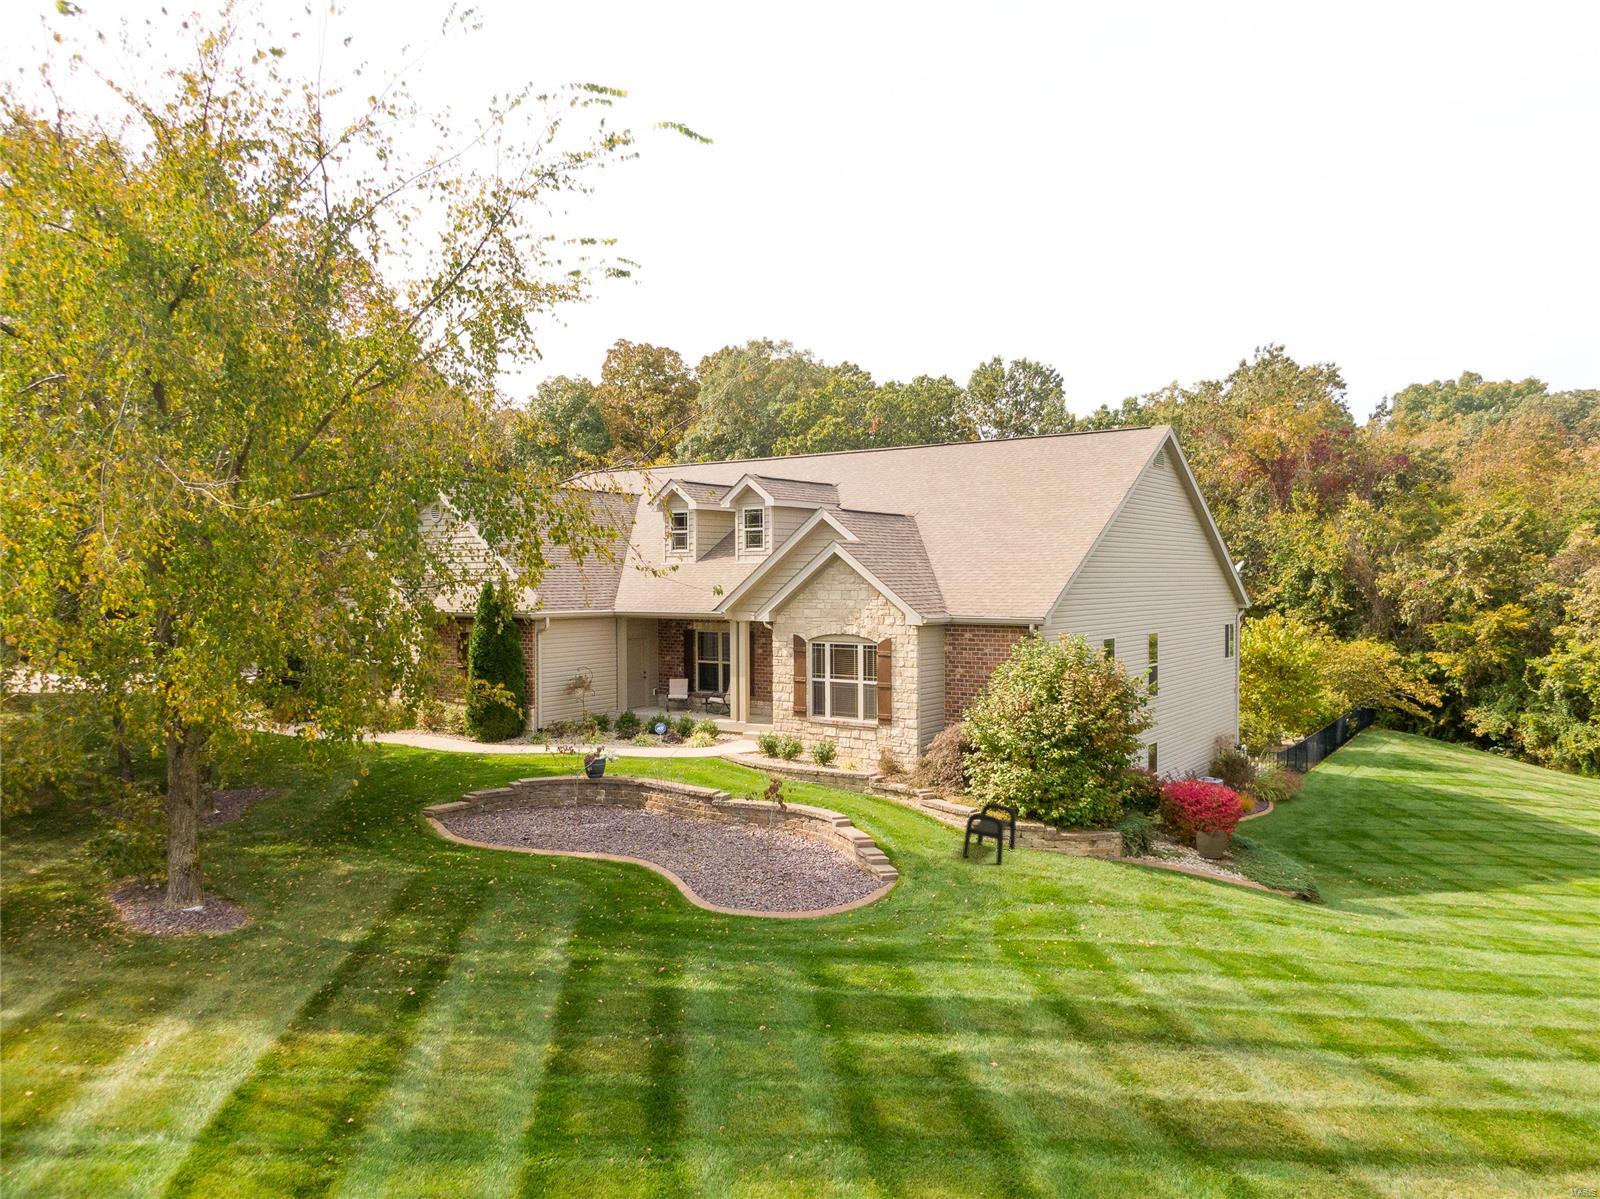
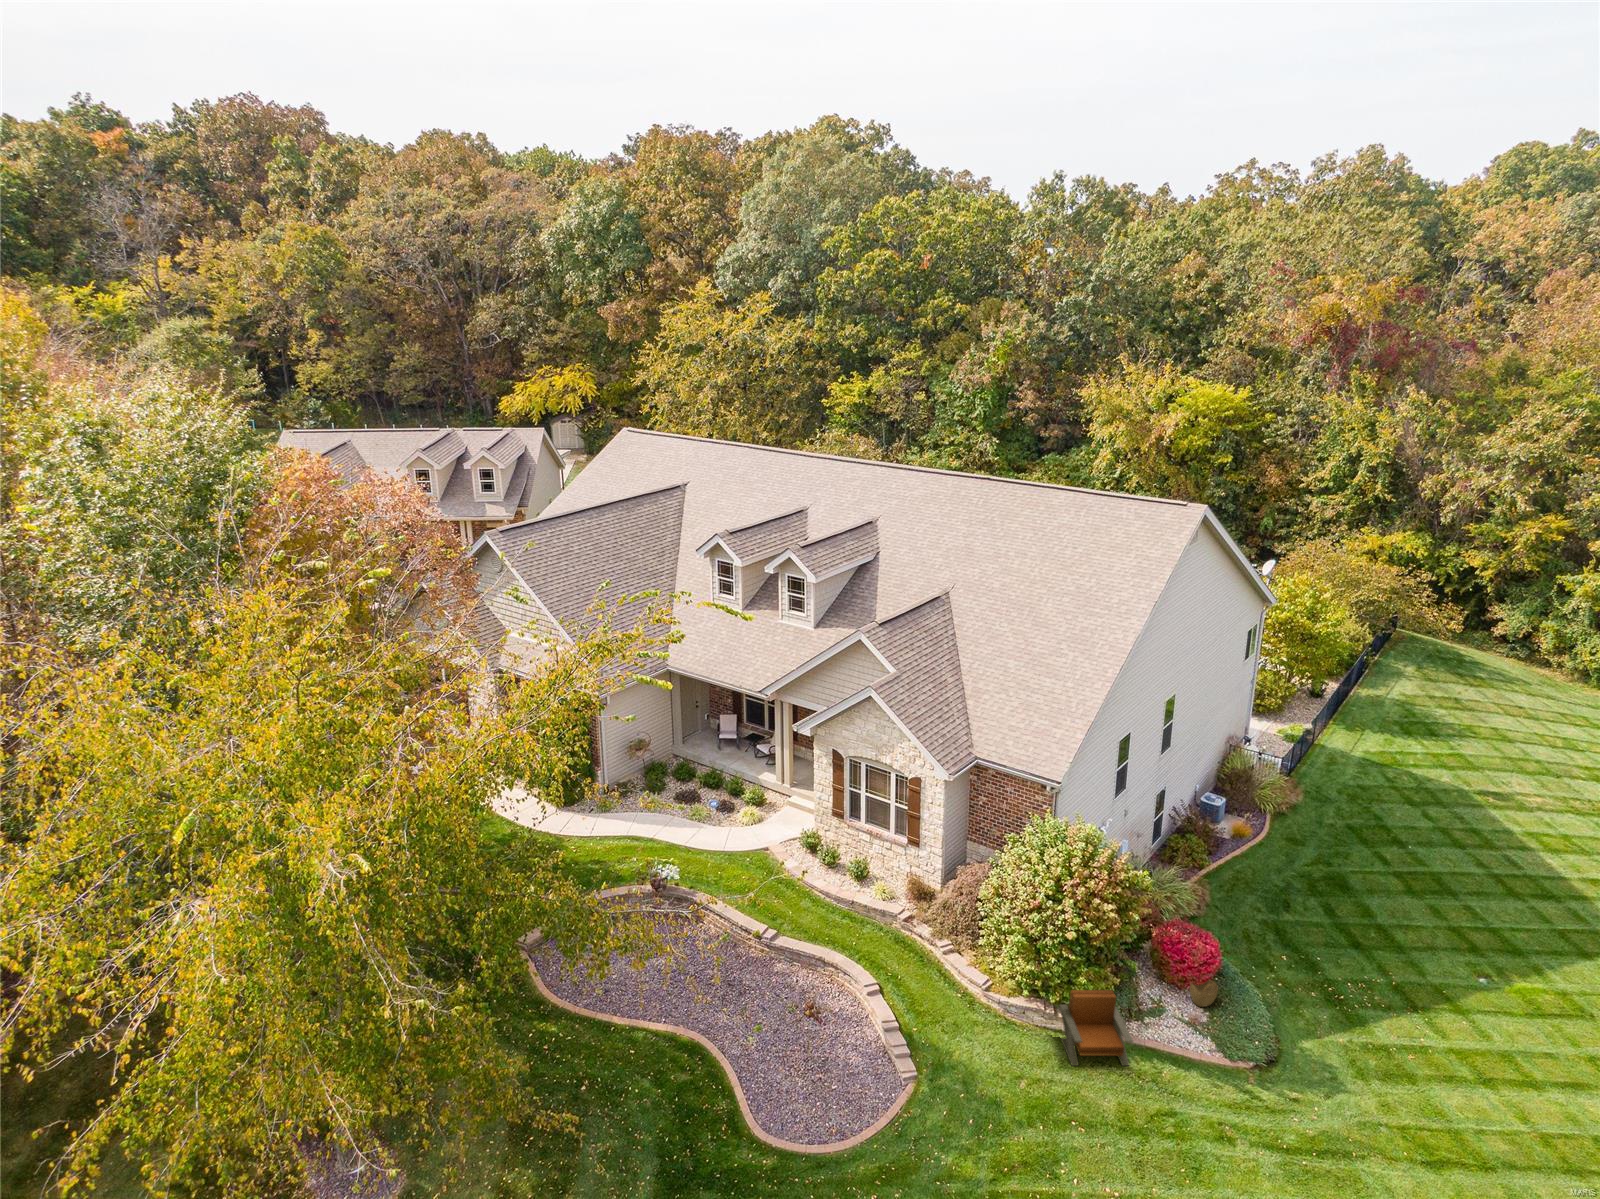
lounge chair: none [1050,803,1138,879] -> present [1060,990,1133,1066]
bench: present [963,804,1016,864] -> none [980,977,1028,1050]

